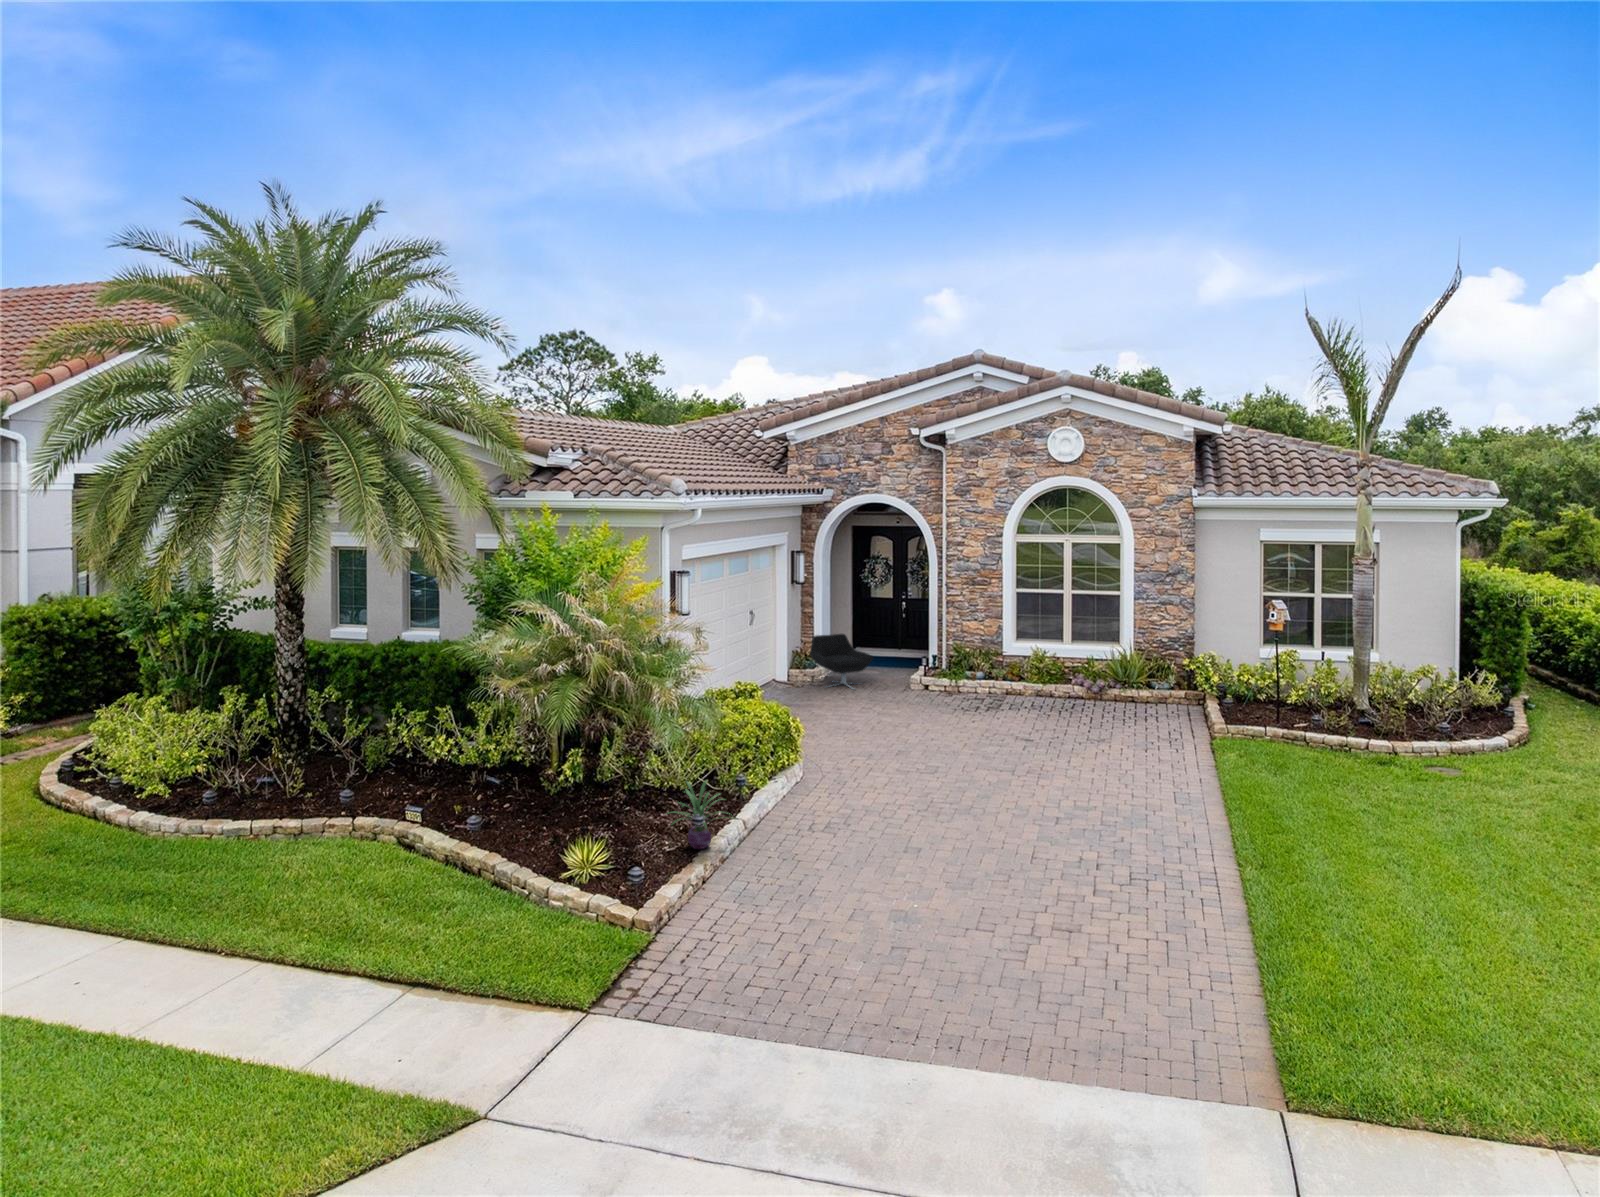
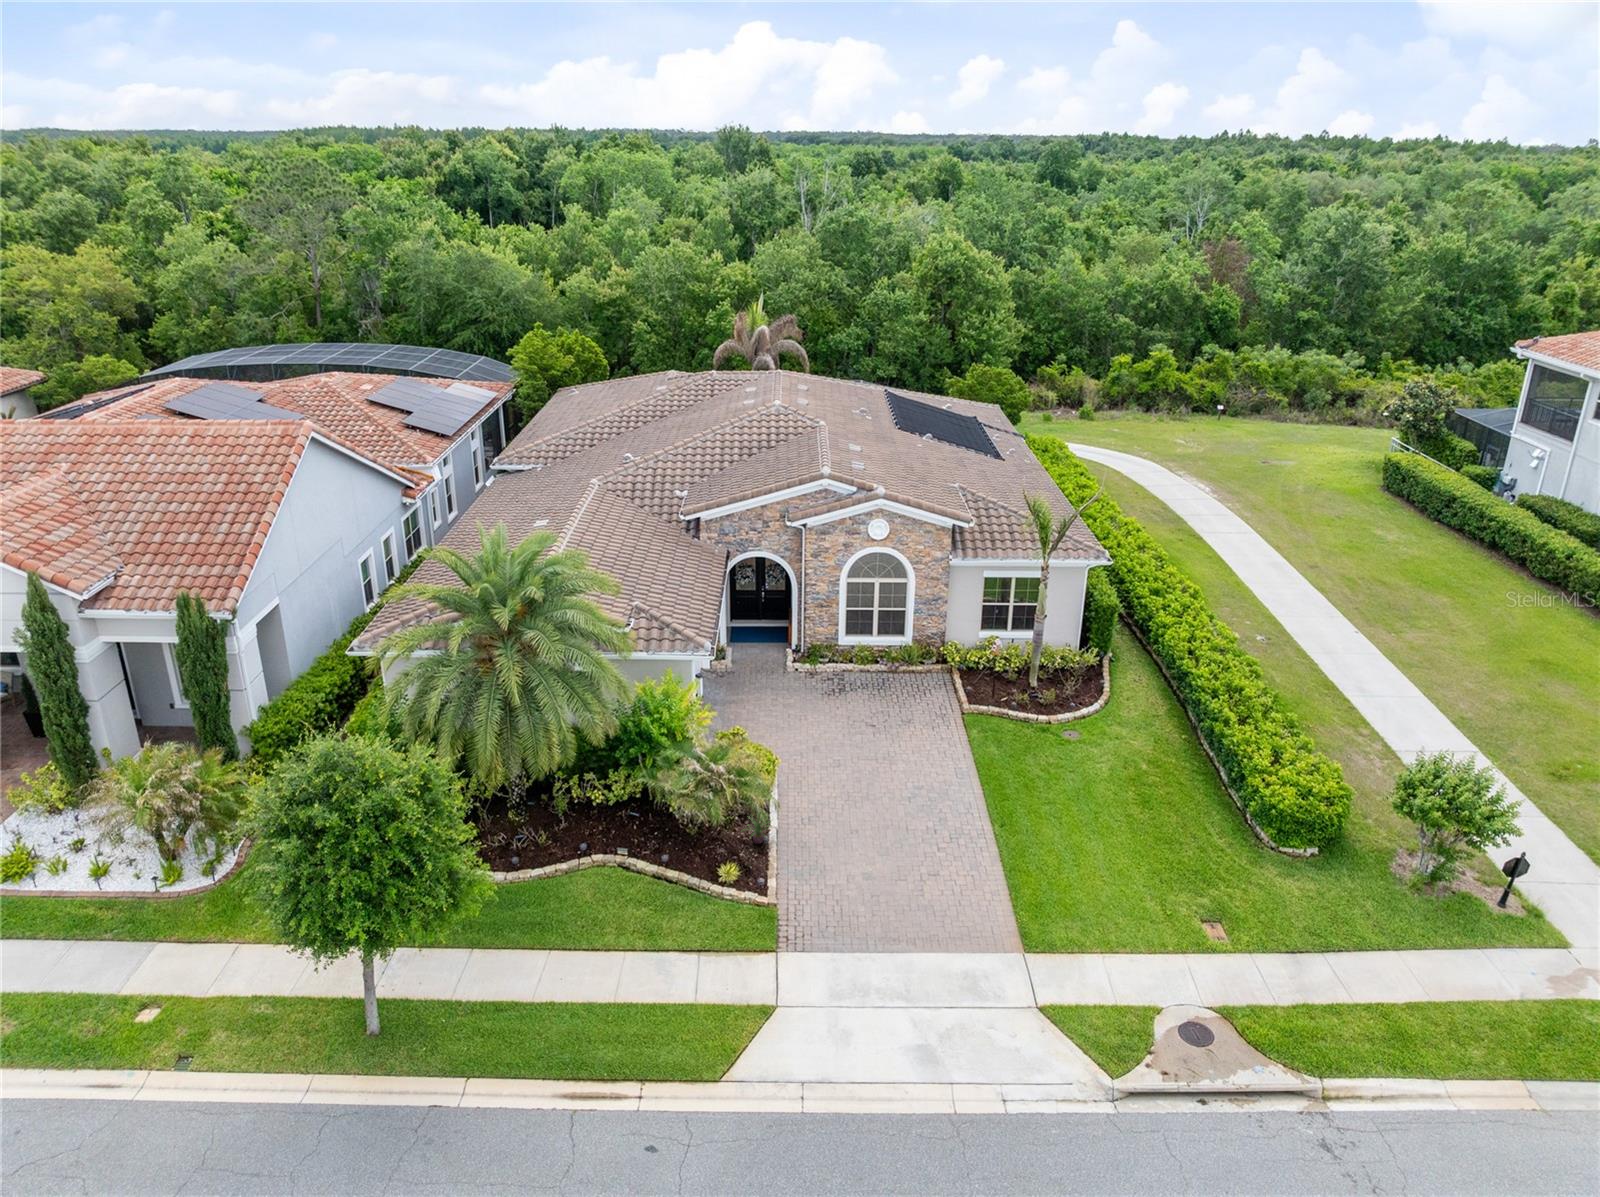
lounge chair: present [810,634,873,689] -> none [725,634,764,674]

